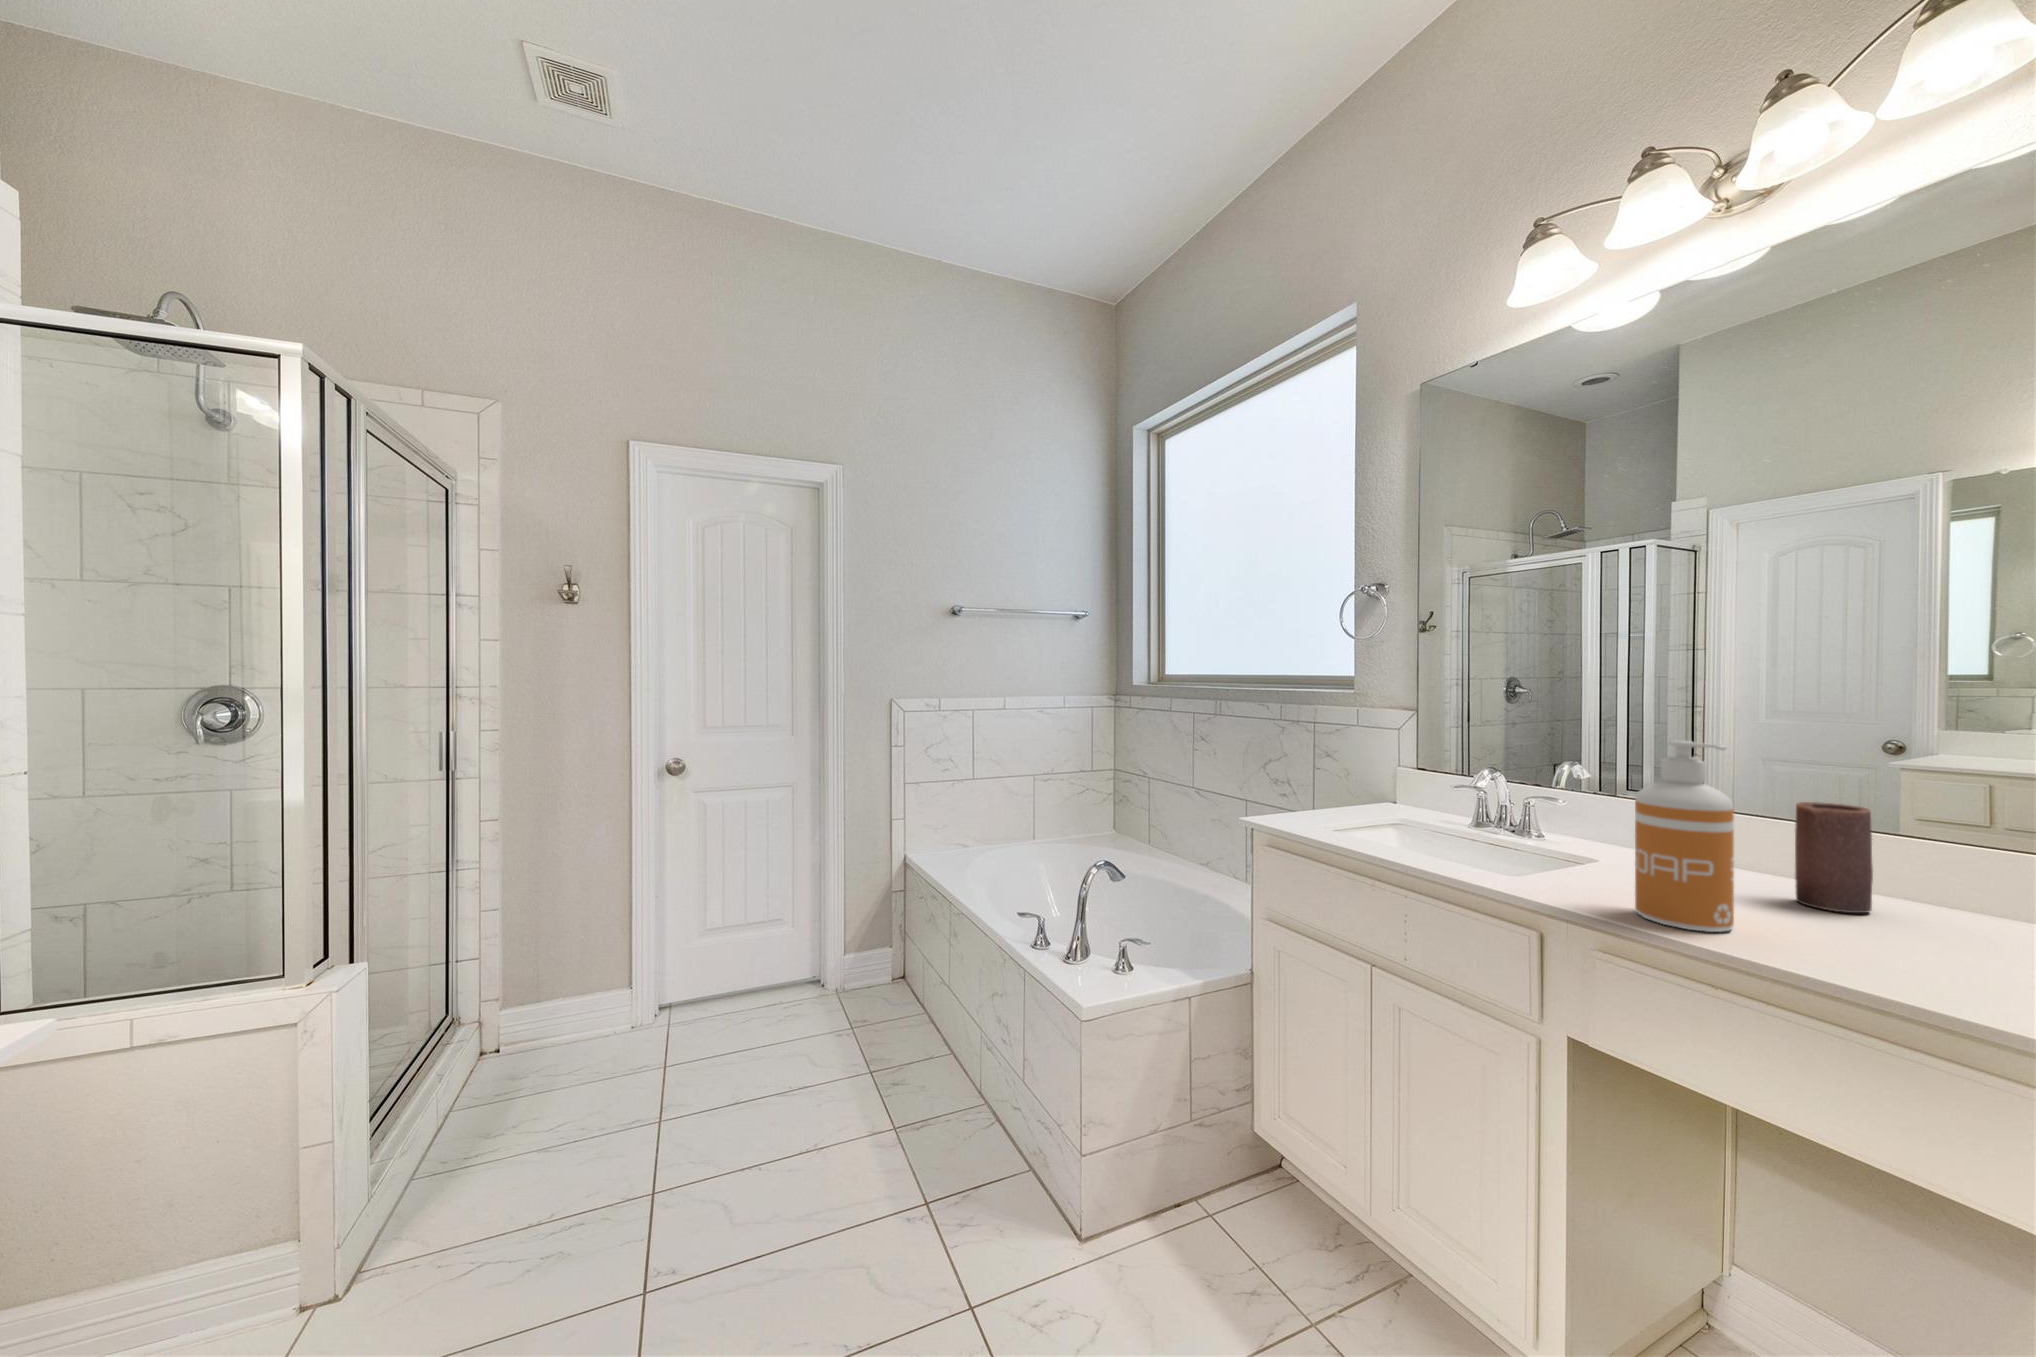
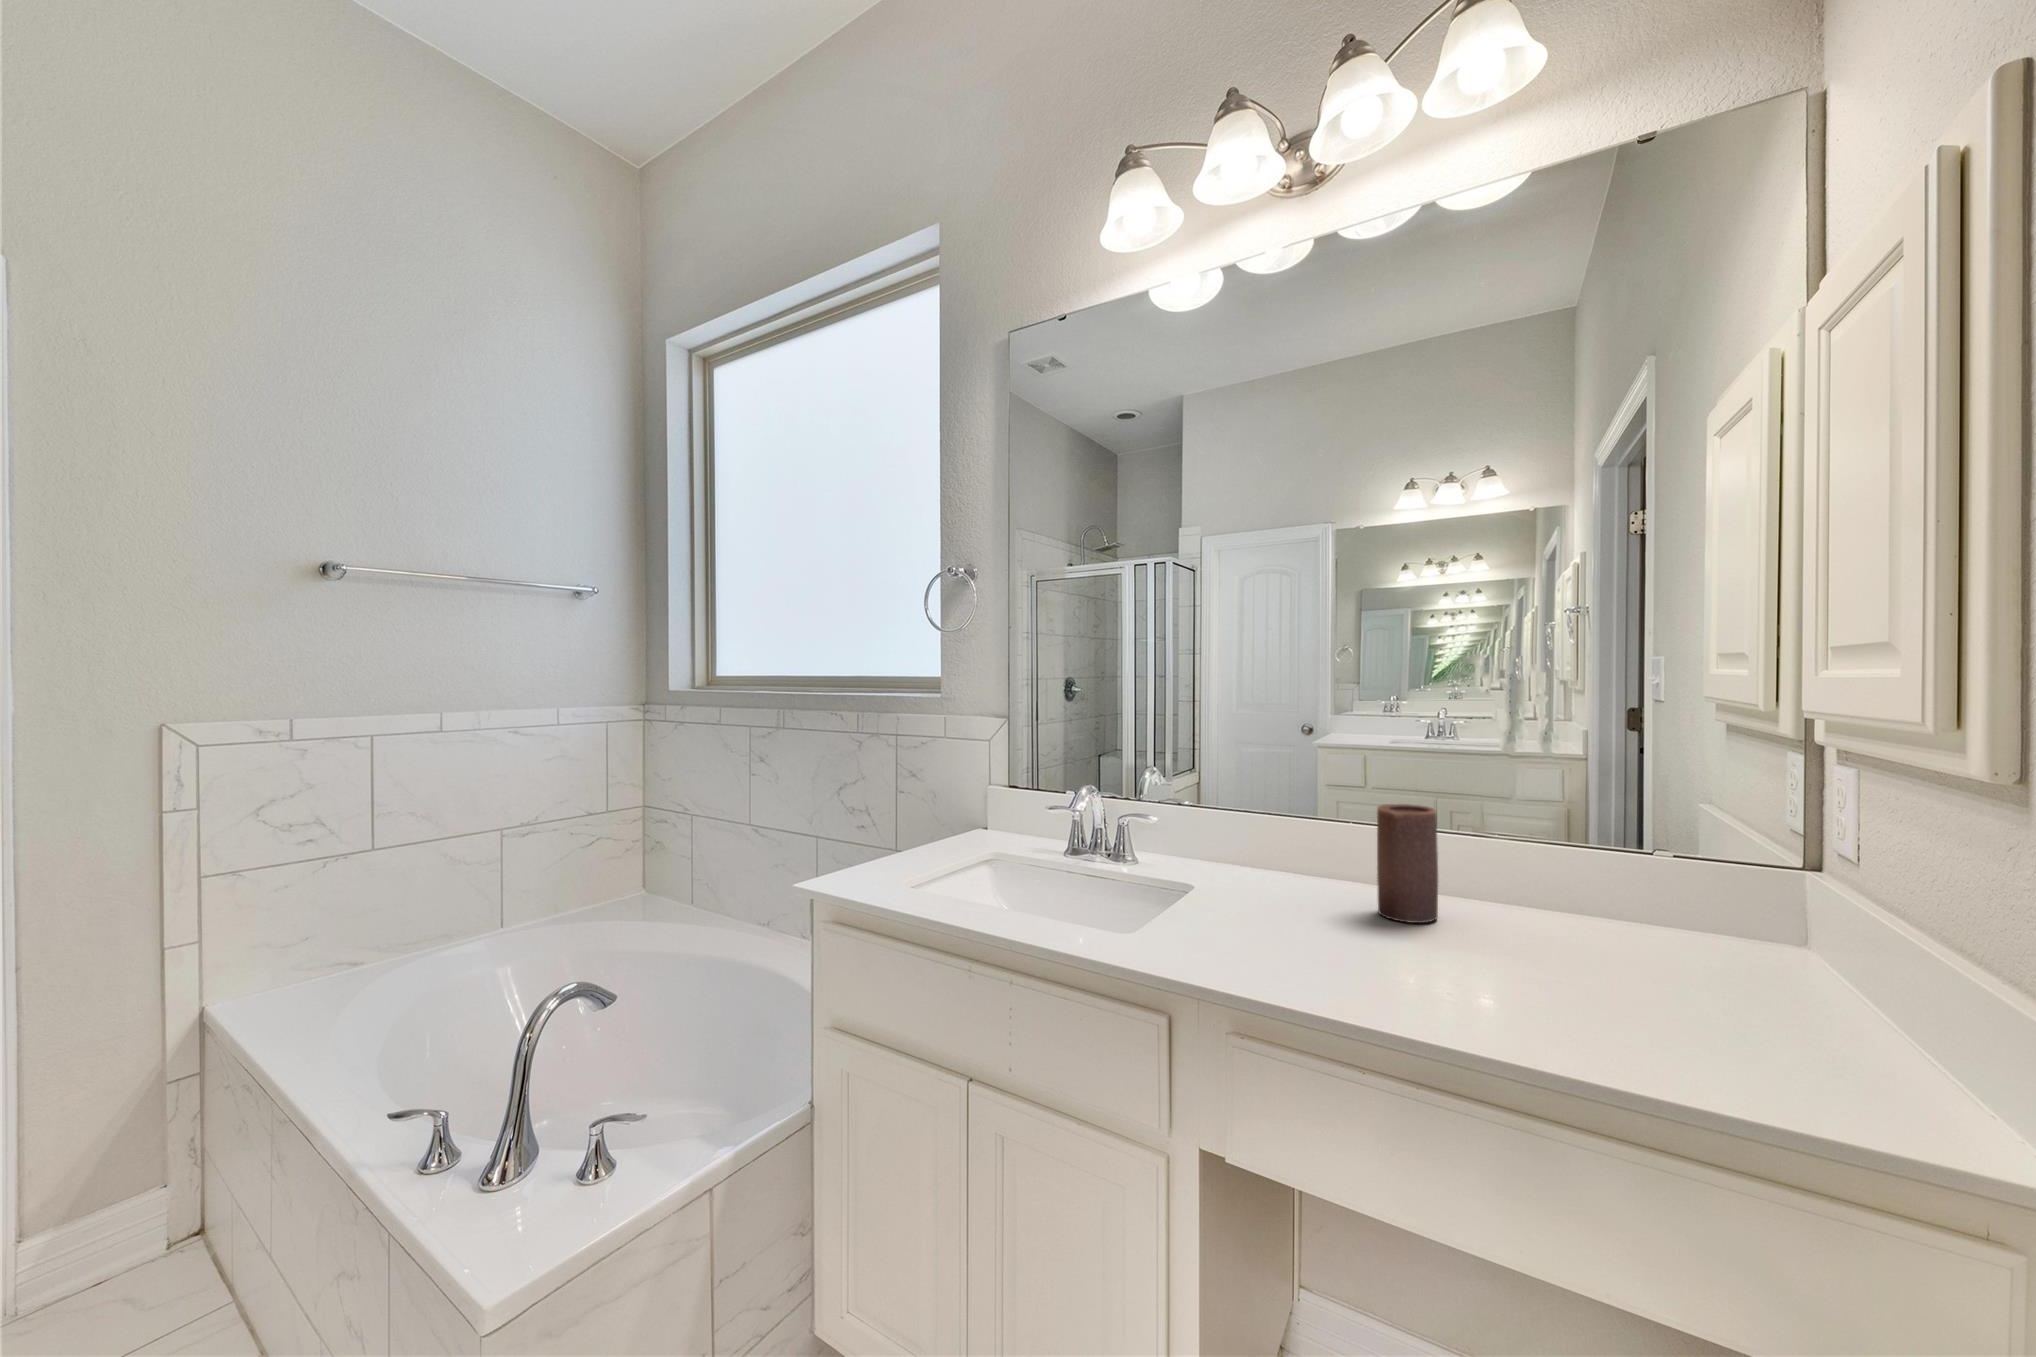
soap dispenser: present [1635,741,1734,932] -> none [1268,746,1365,988]

